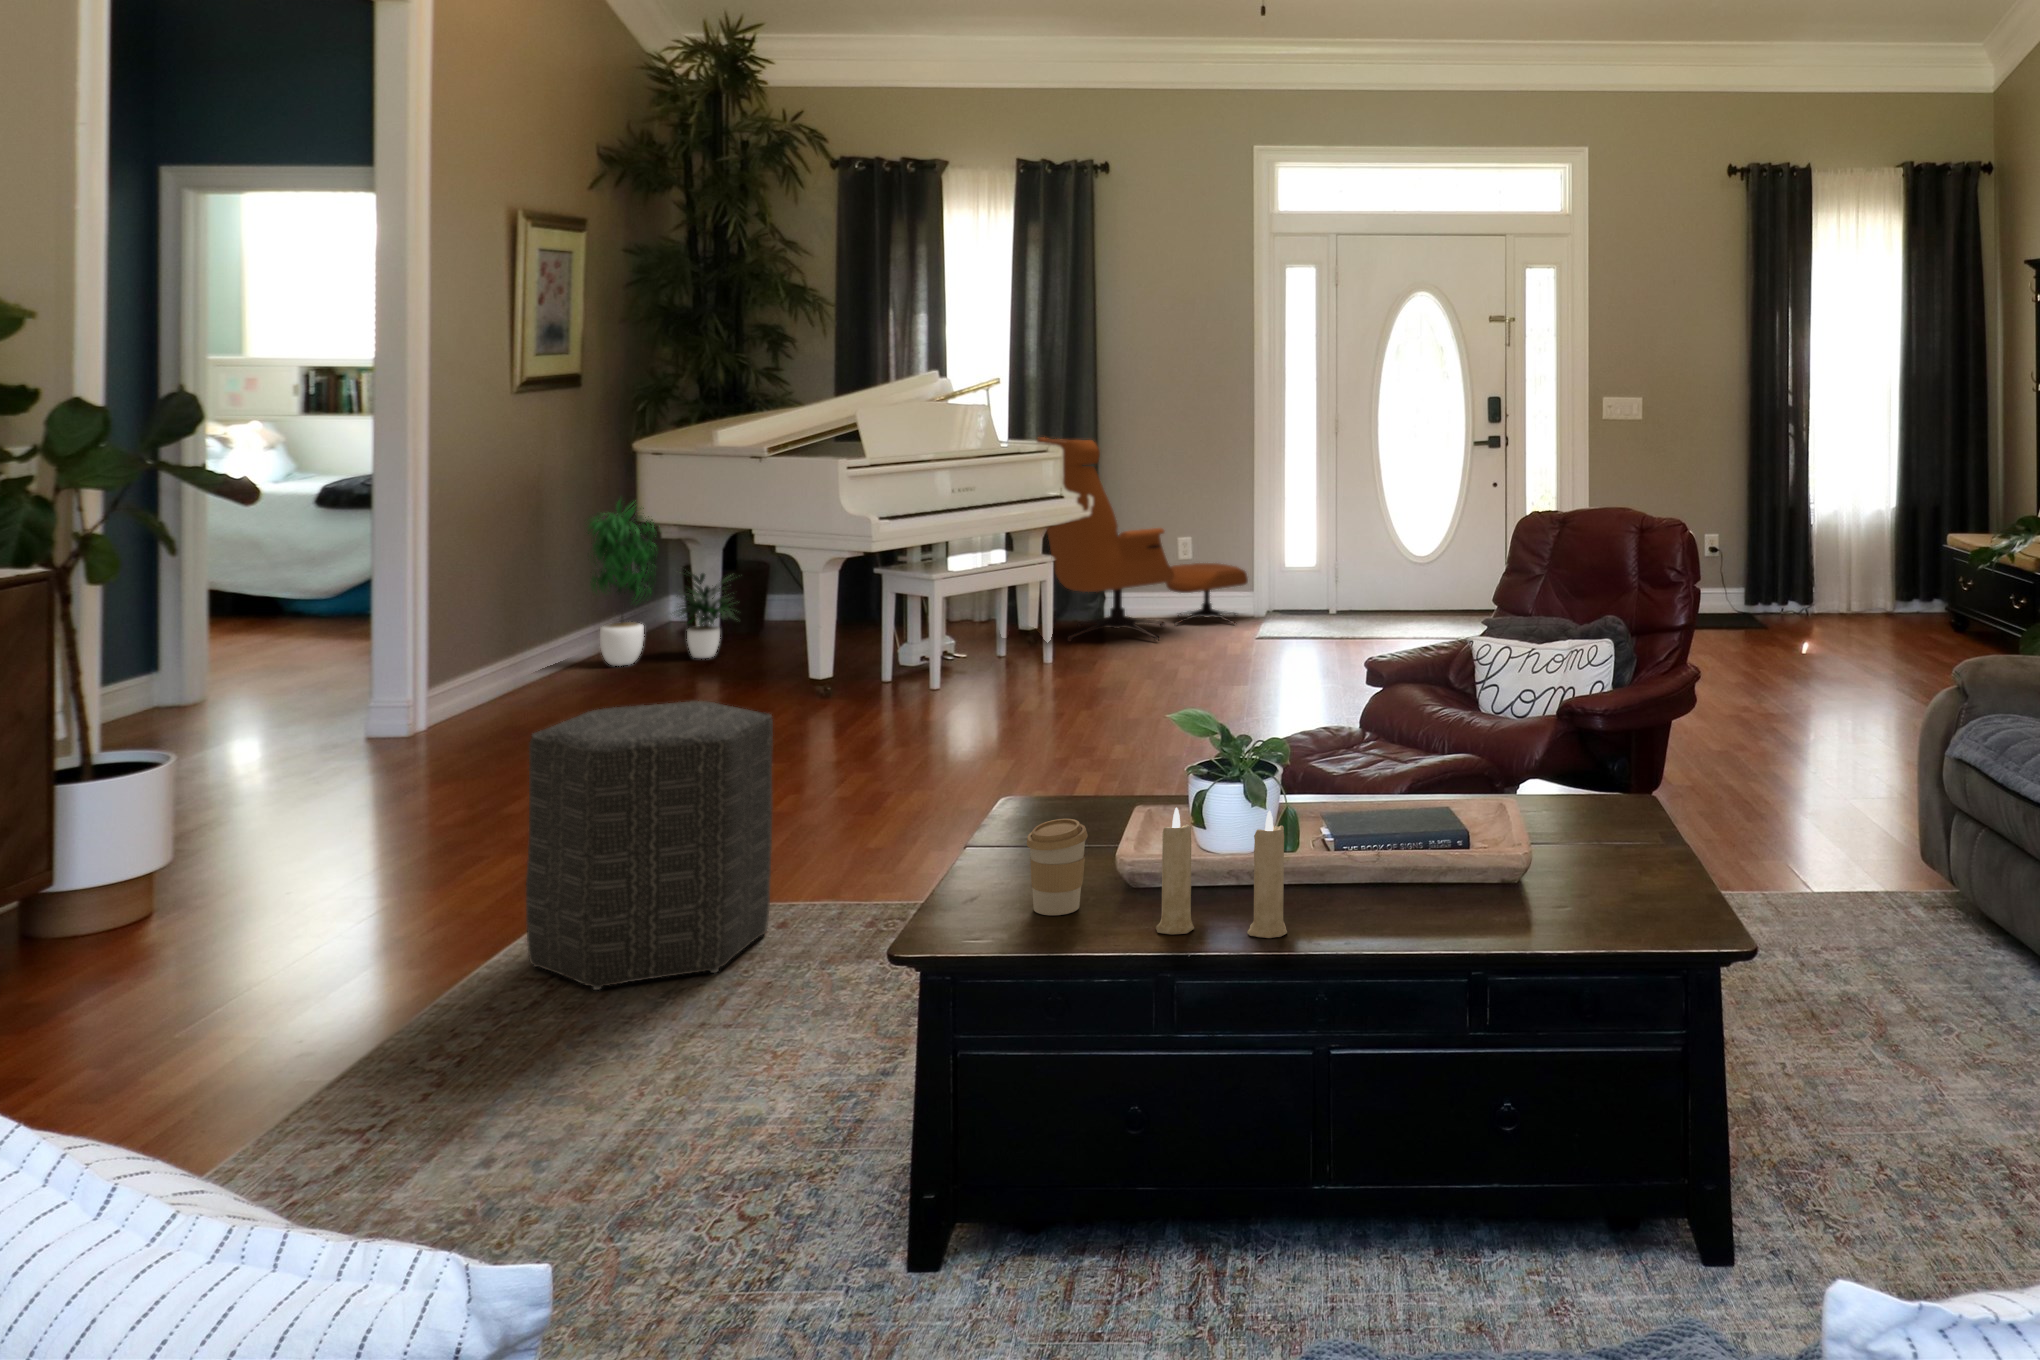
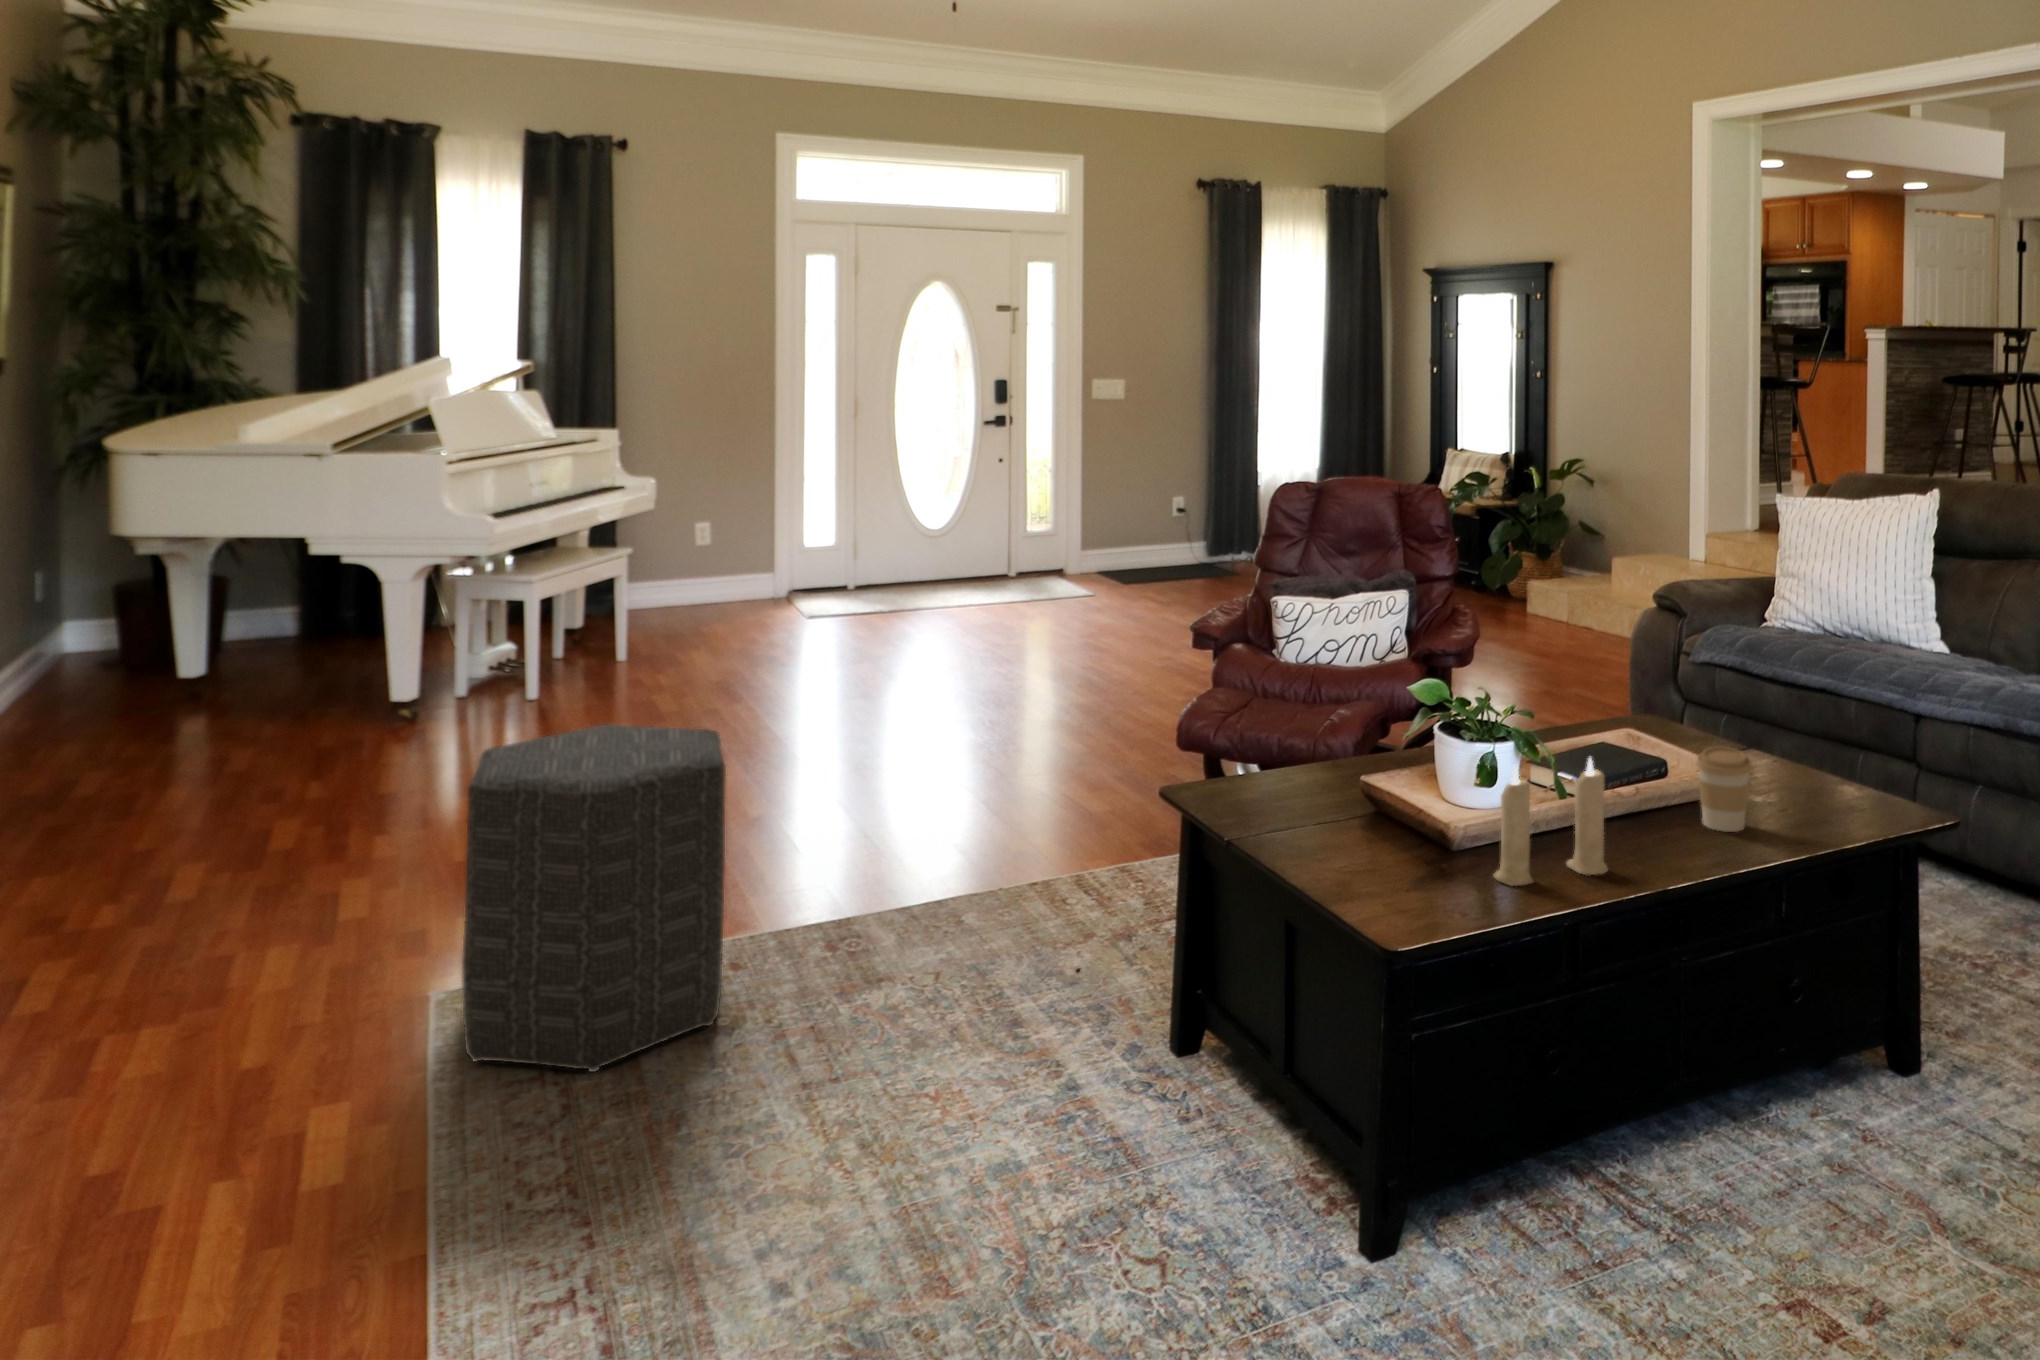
lounge chair: present [1037,437,1248,641] -> none [579,422,777,633]
potted plant: present [588,500,733,666] -> none [20,501,234,705]
coffee cup: present [1027,819,1088,915] -> present [1696,747,1752,832]

